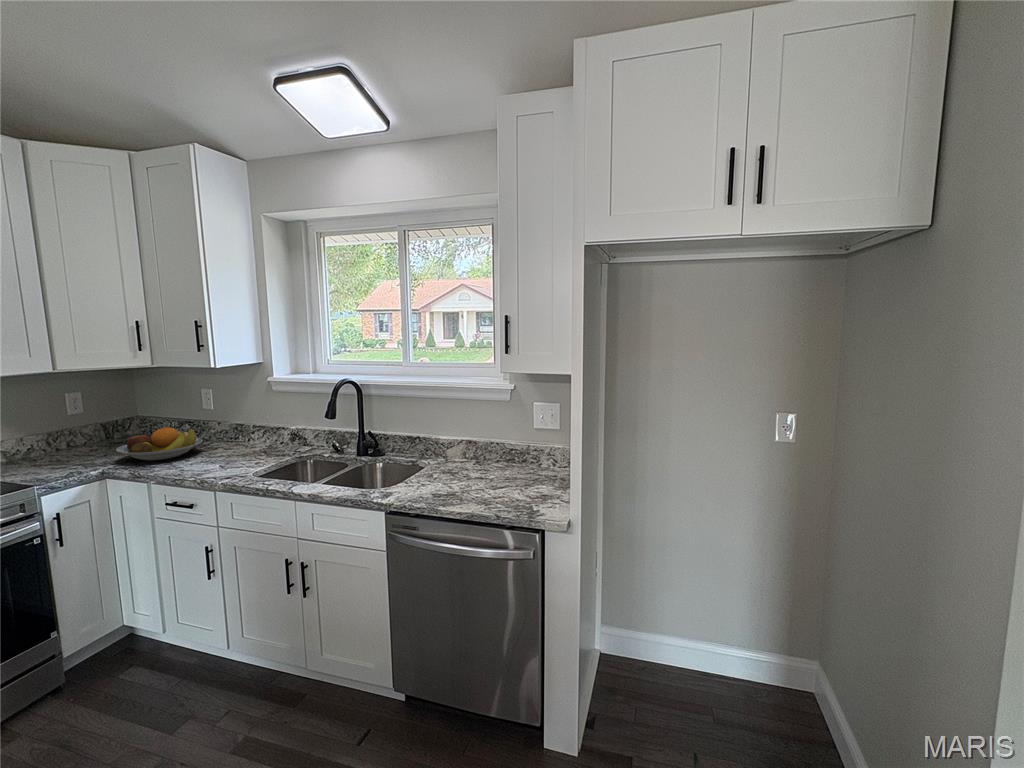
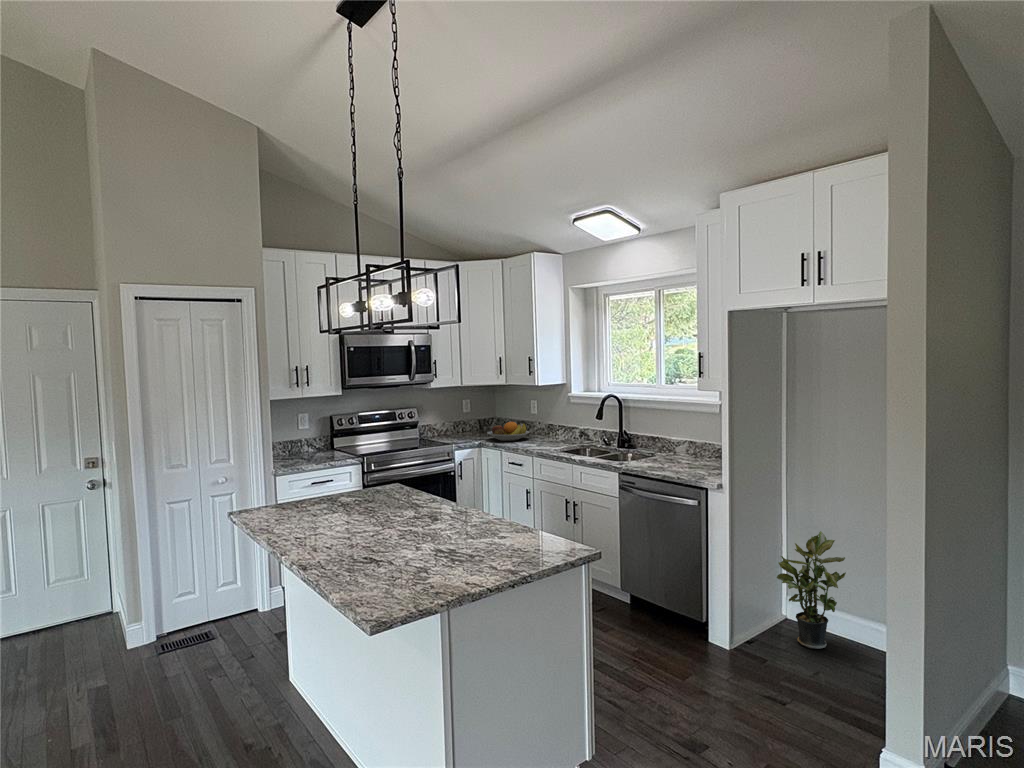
potted plant: none [613,550,697,708] -> present [777,531,846,649]

